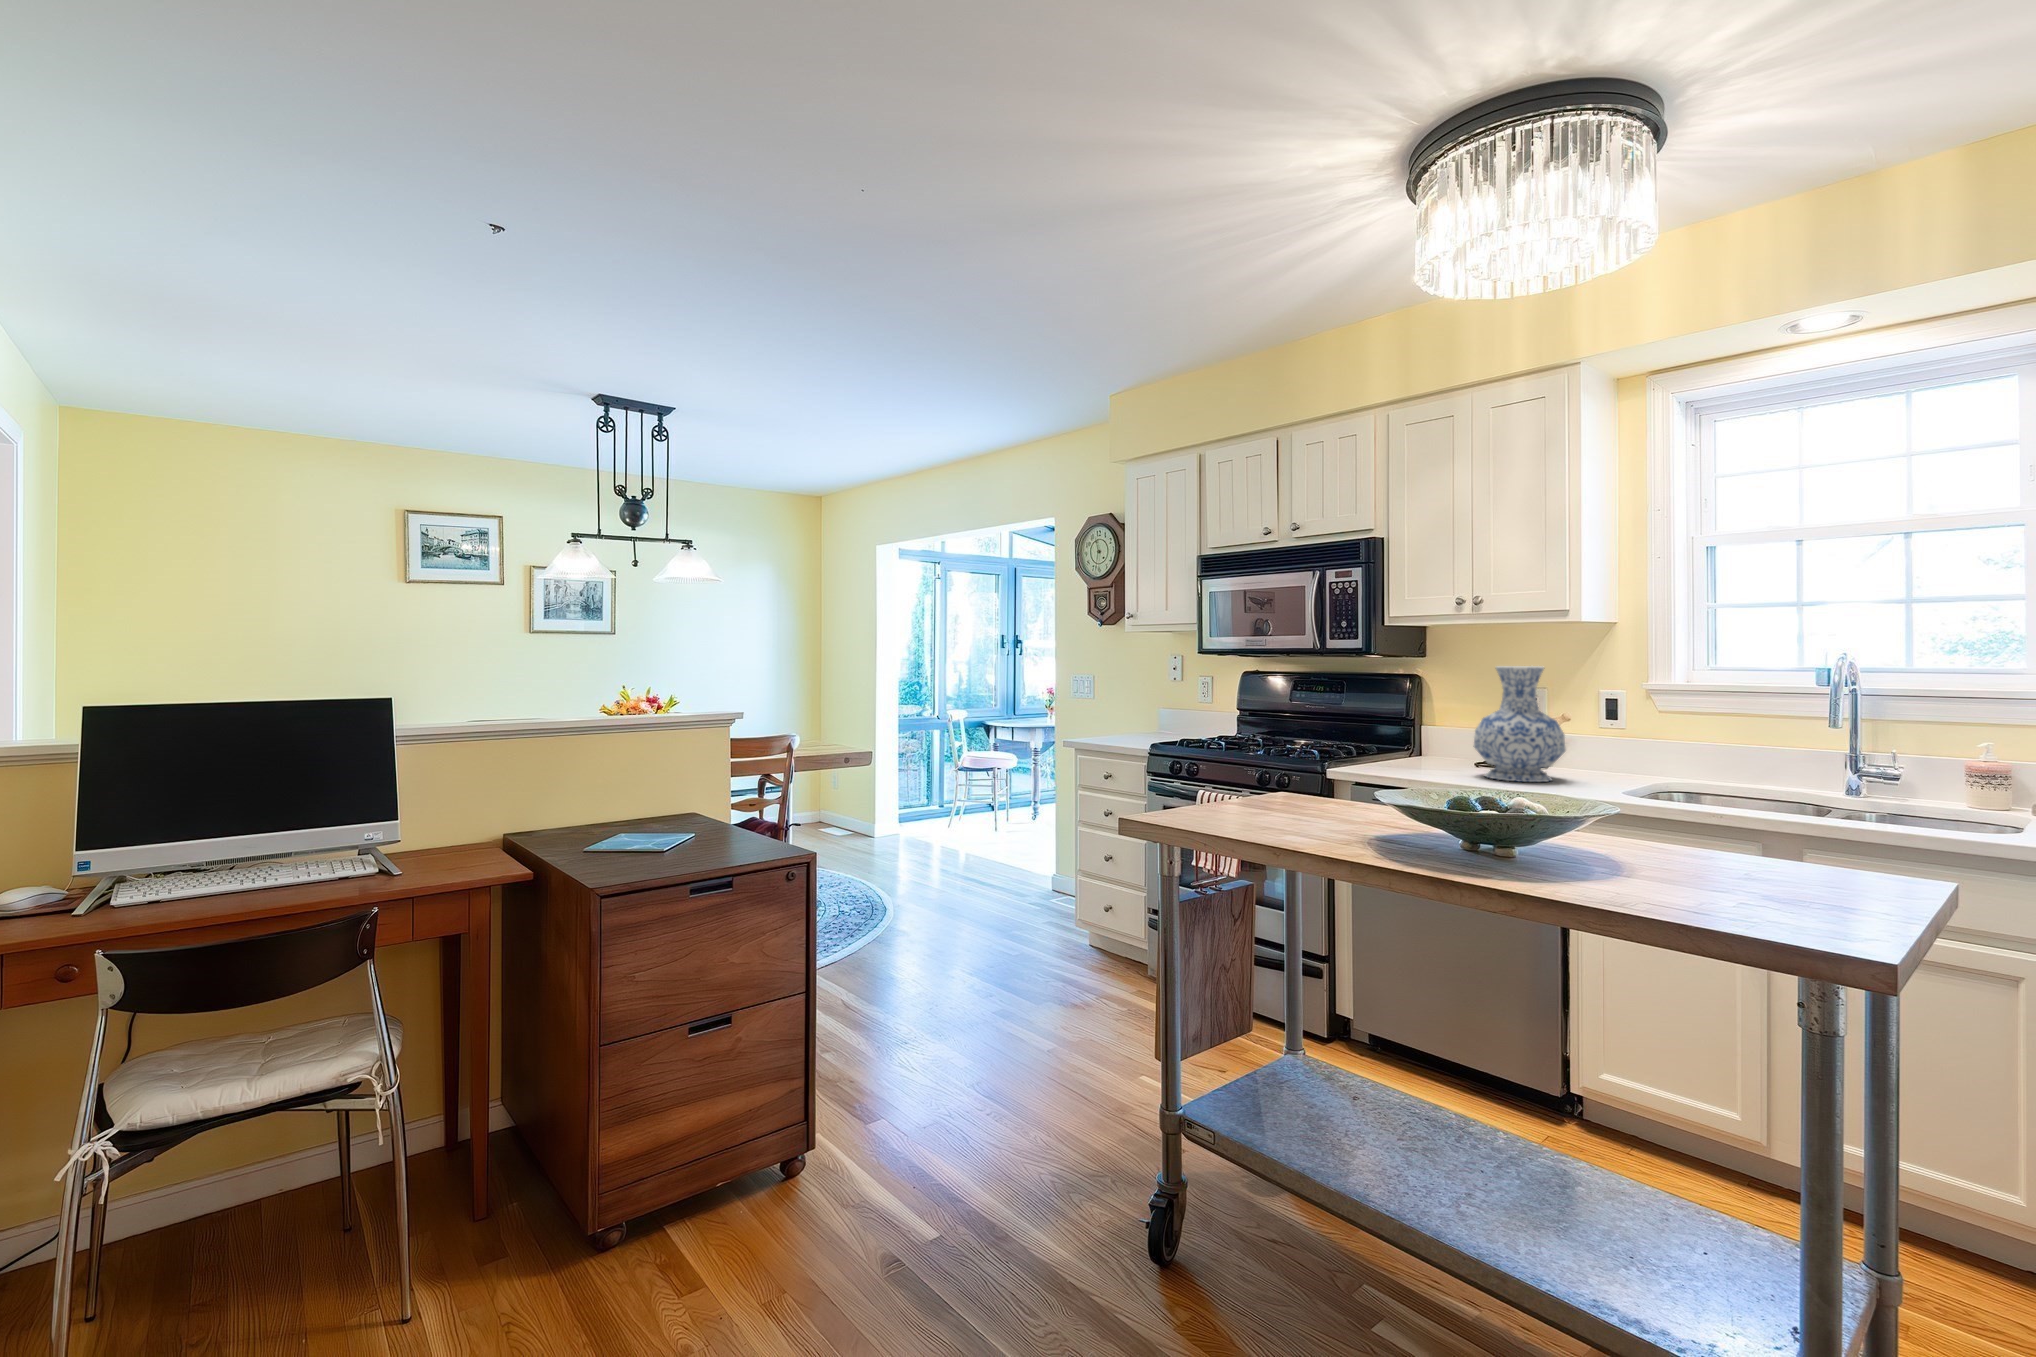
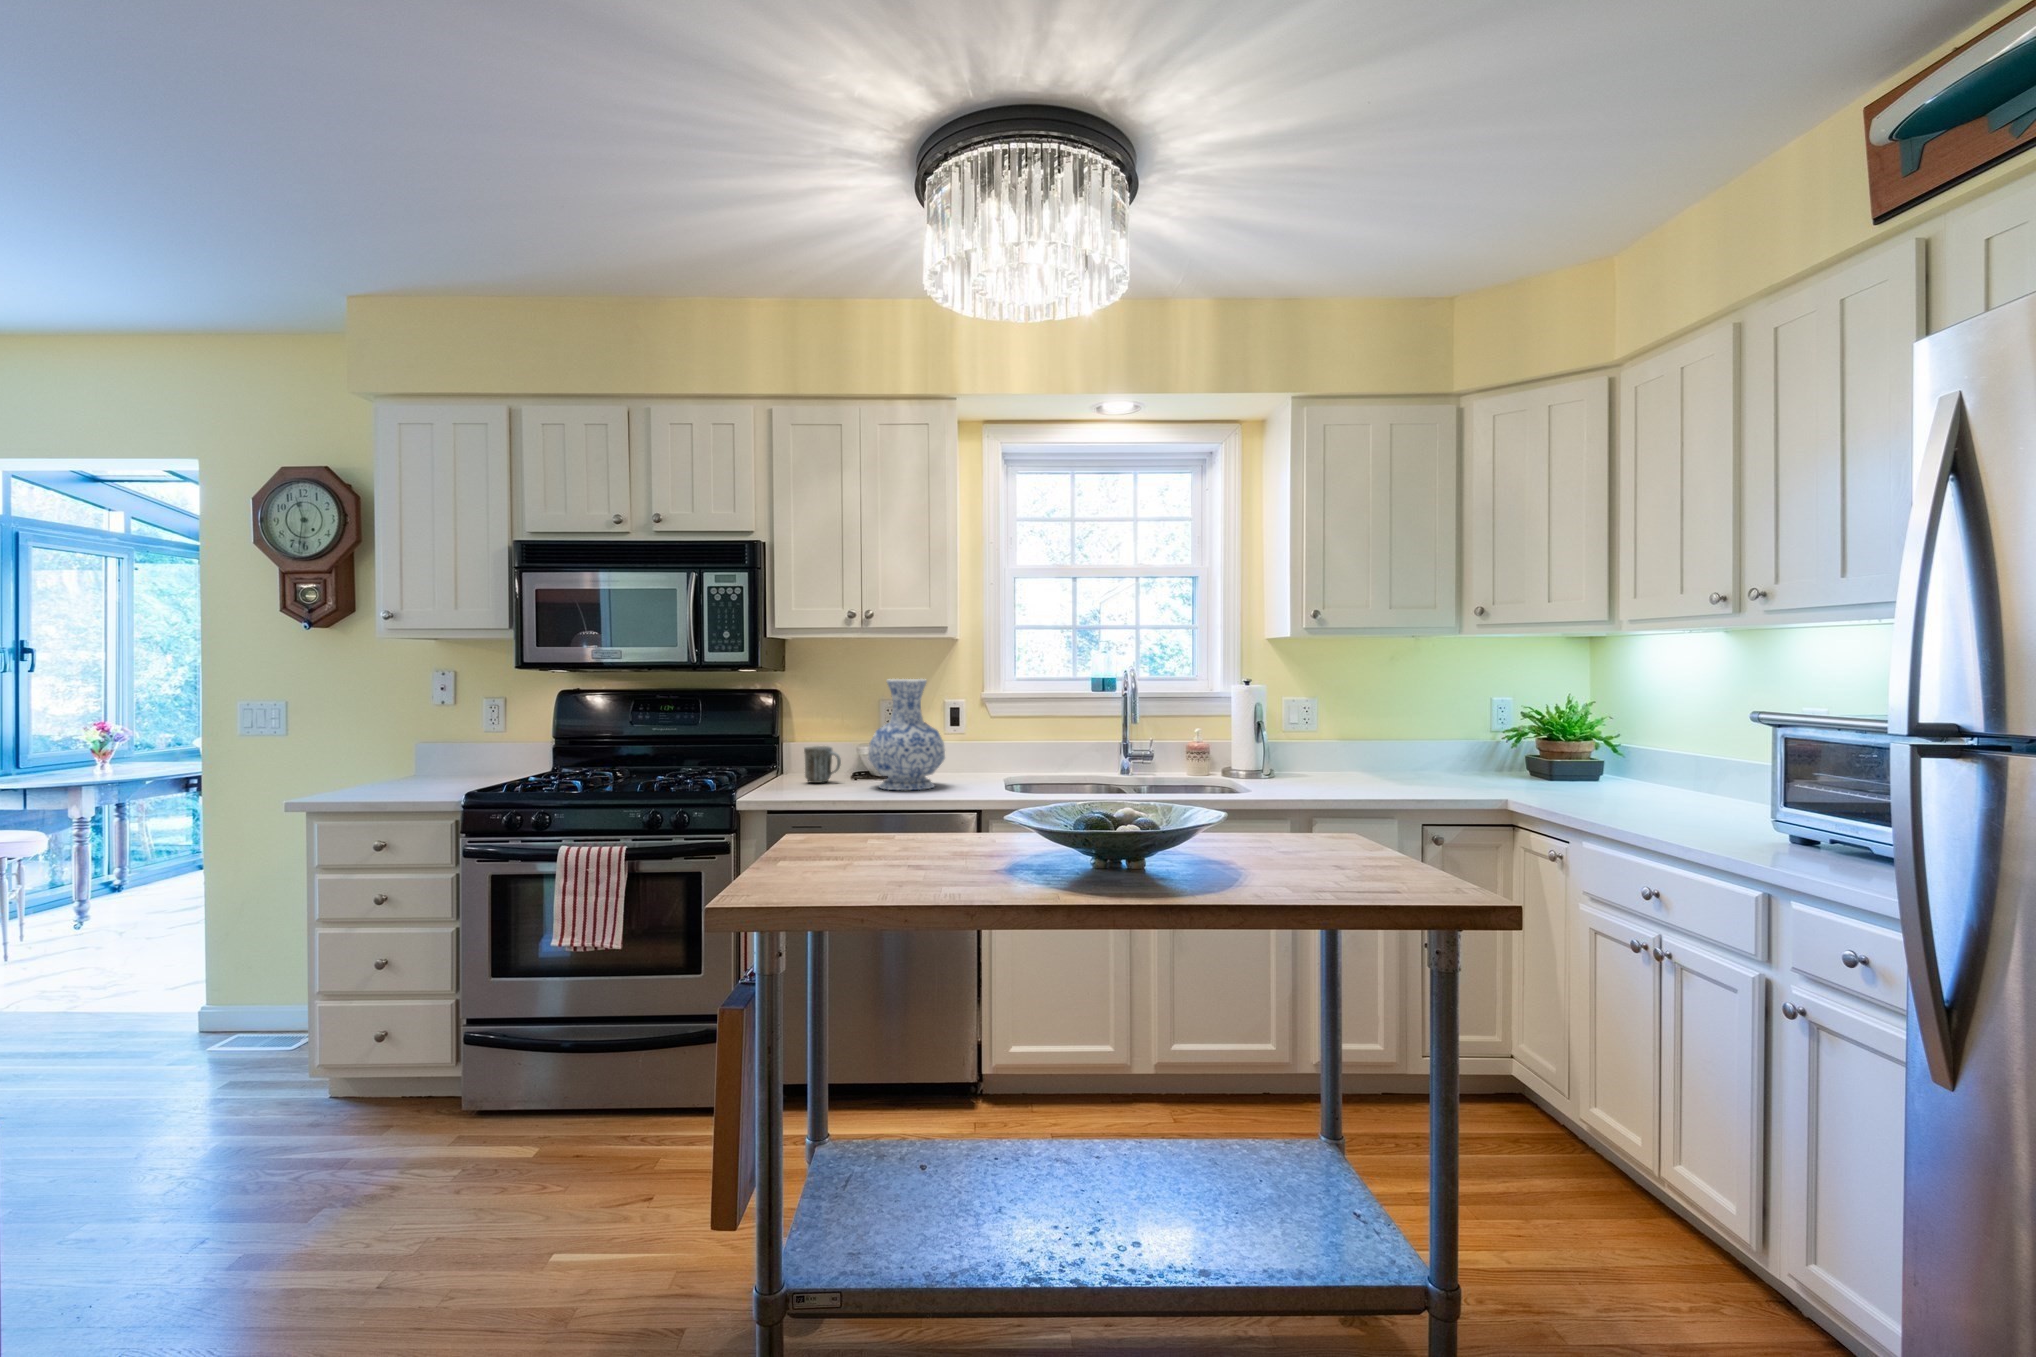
mug: none [1422,730,1459,766] -> present [804,746,841,783]

